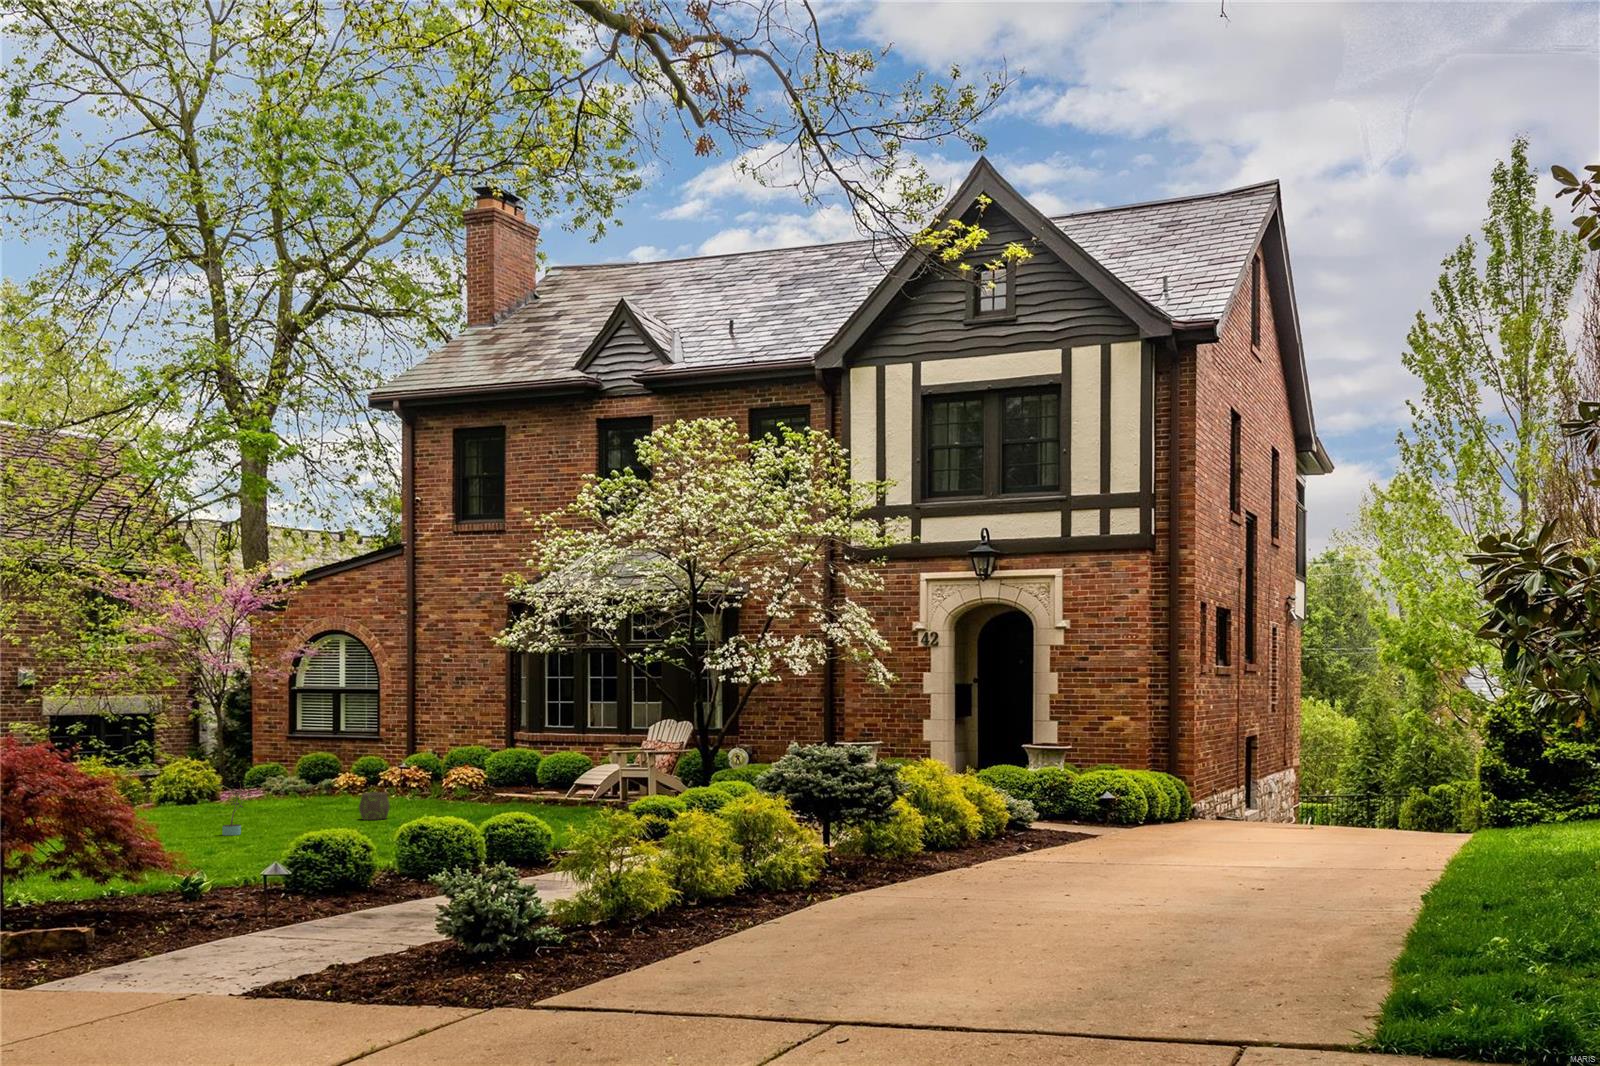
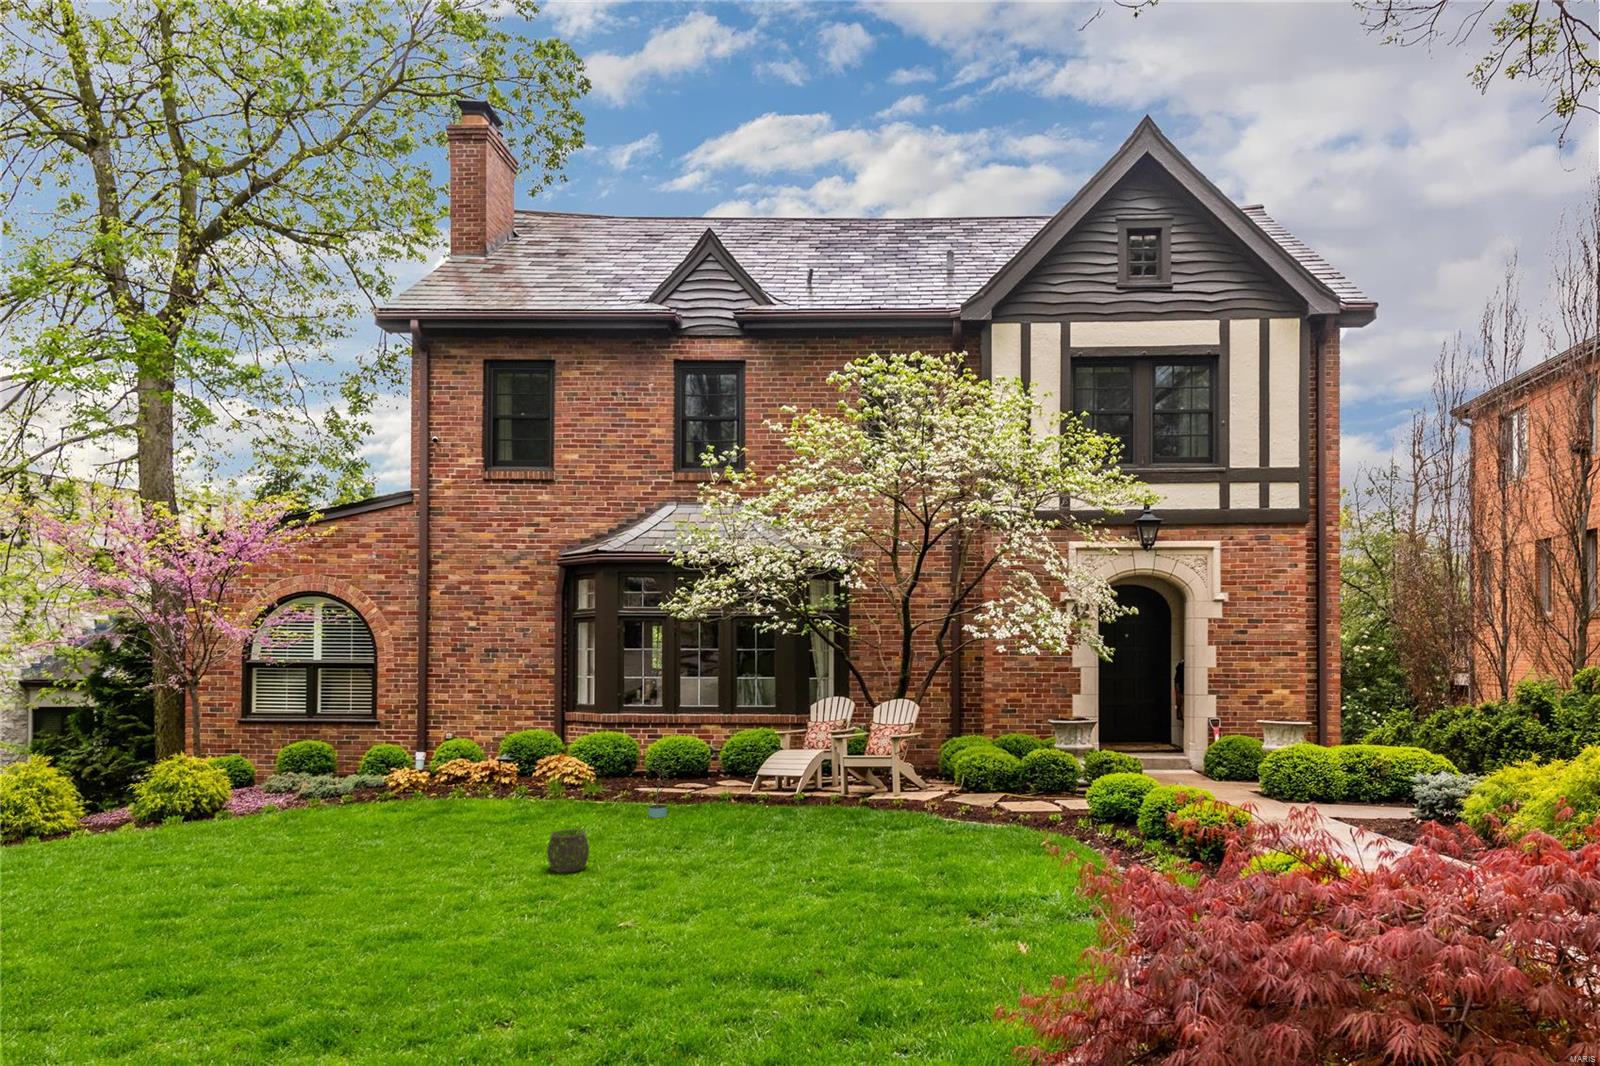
potted plant: present [216,778,251,835] -> present [647,758,677,818]

